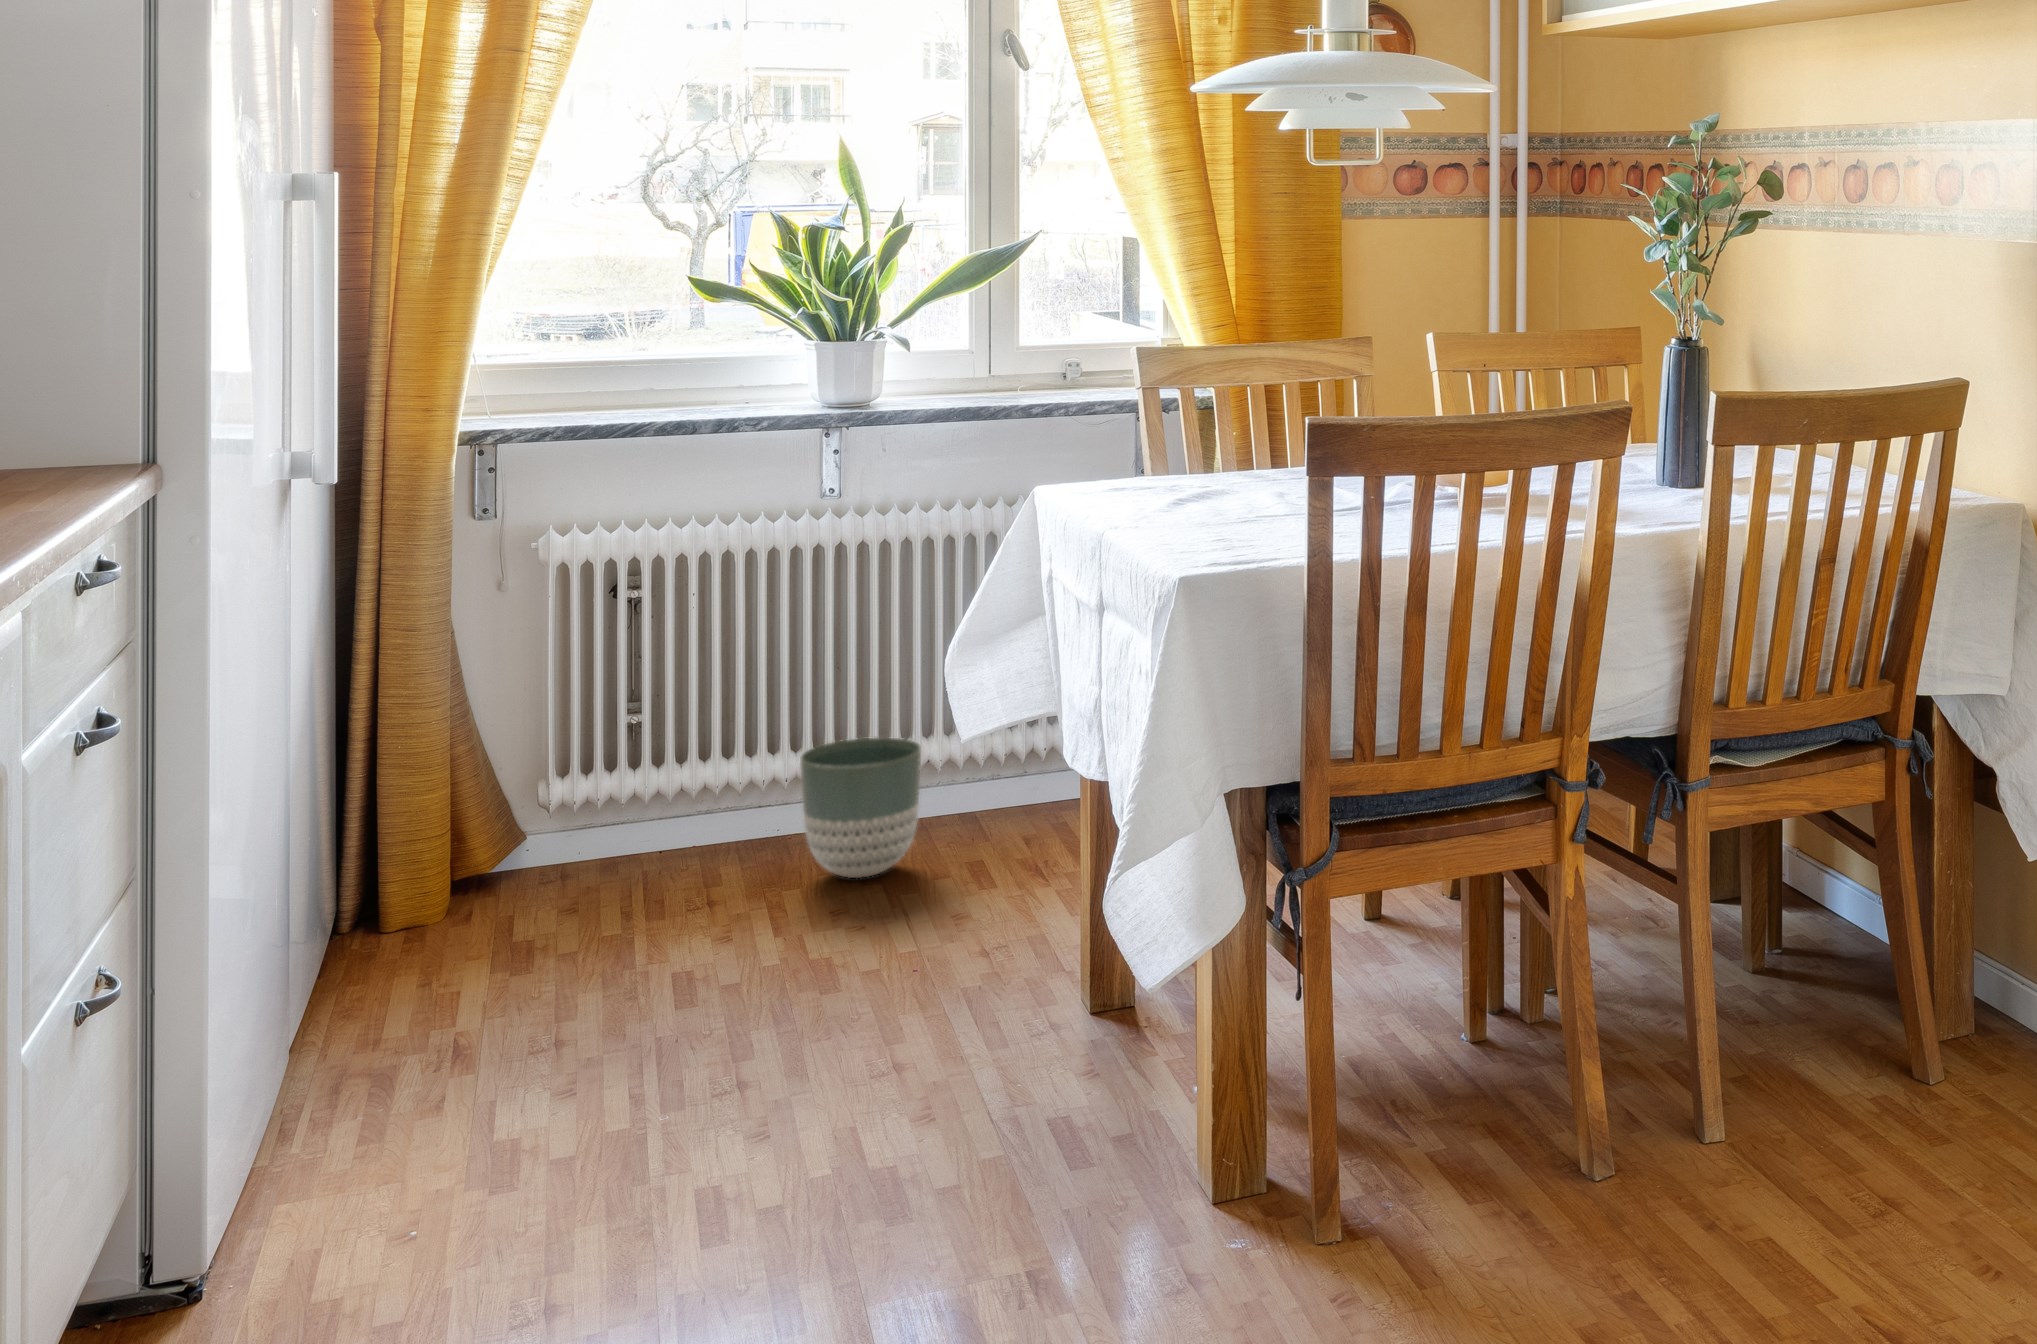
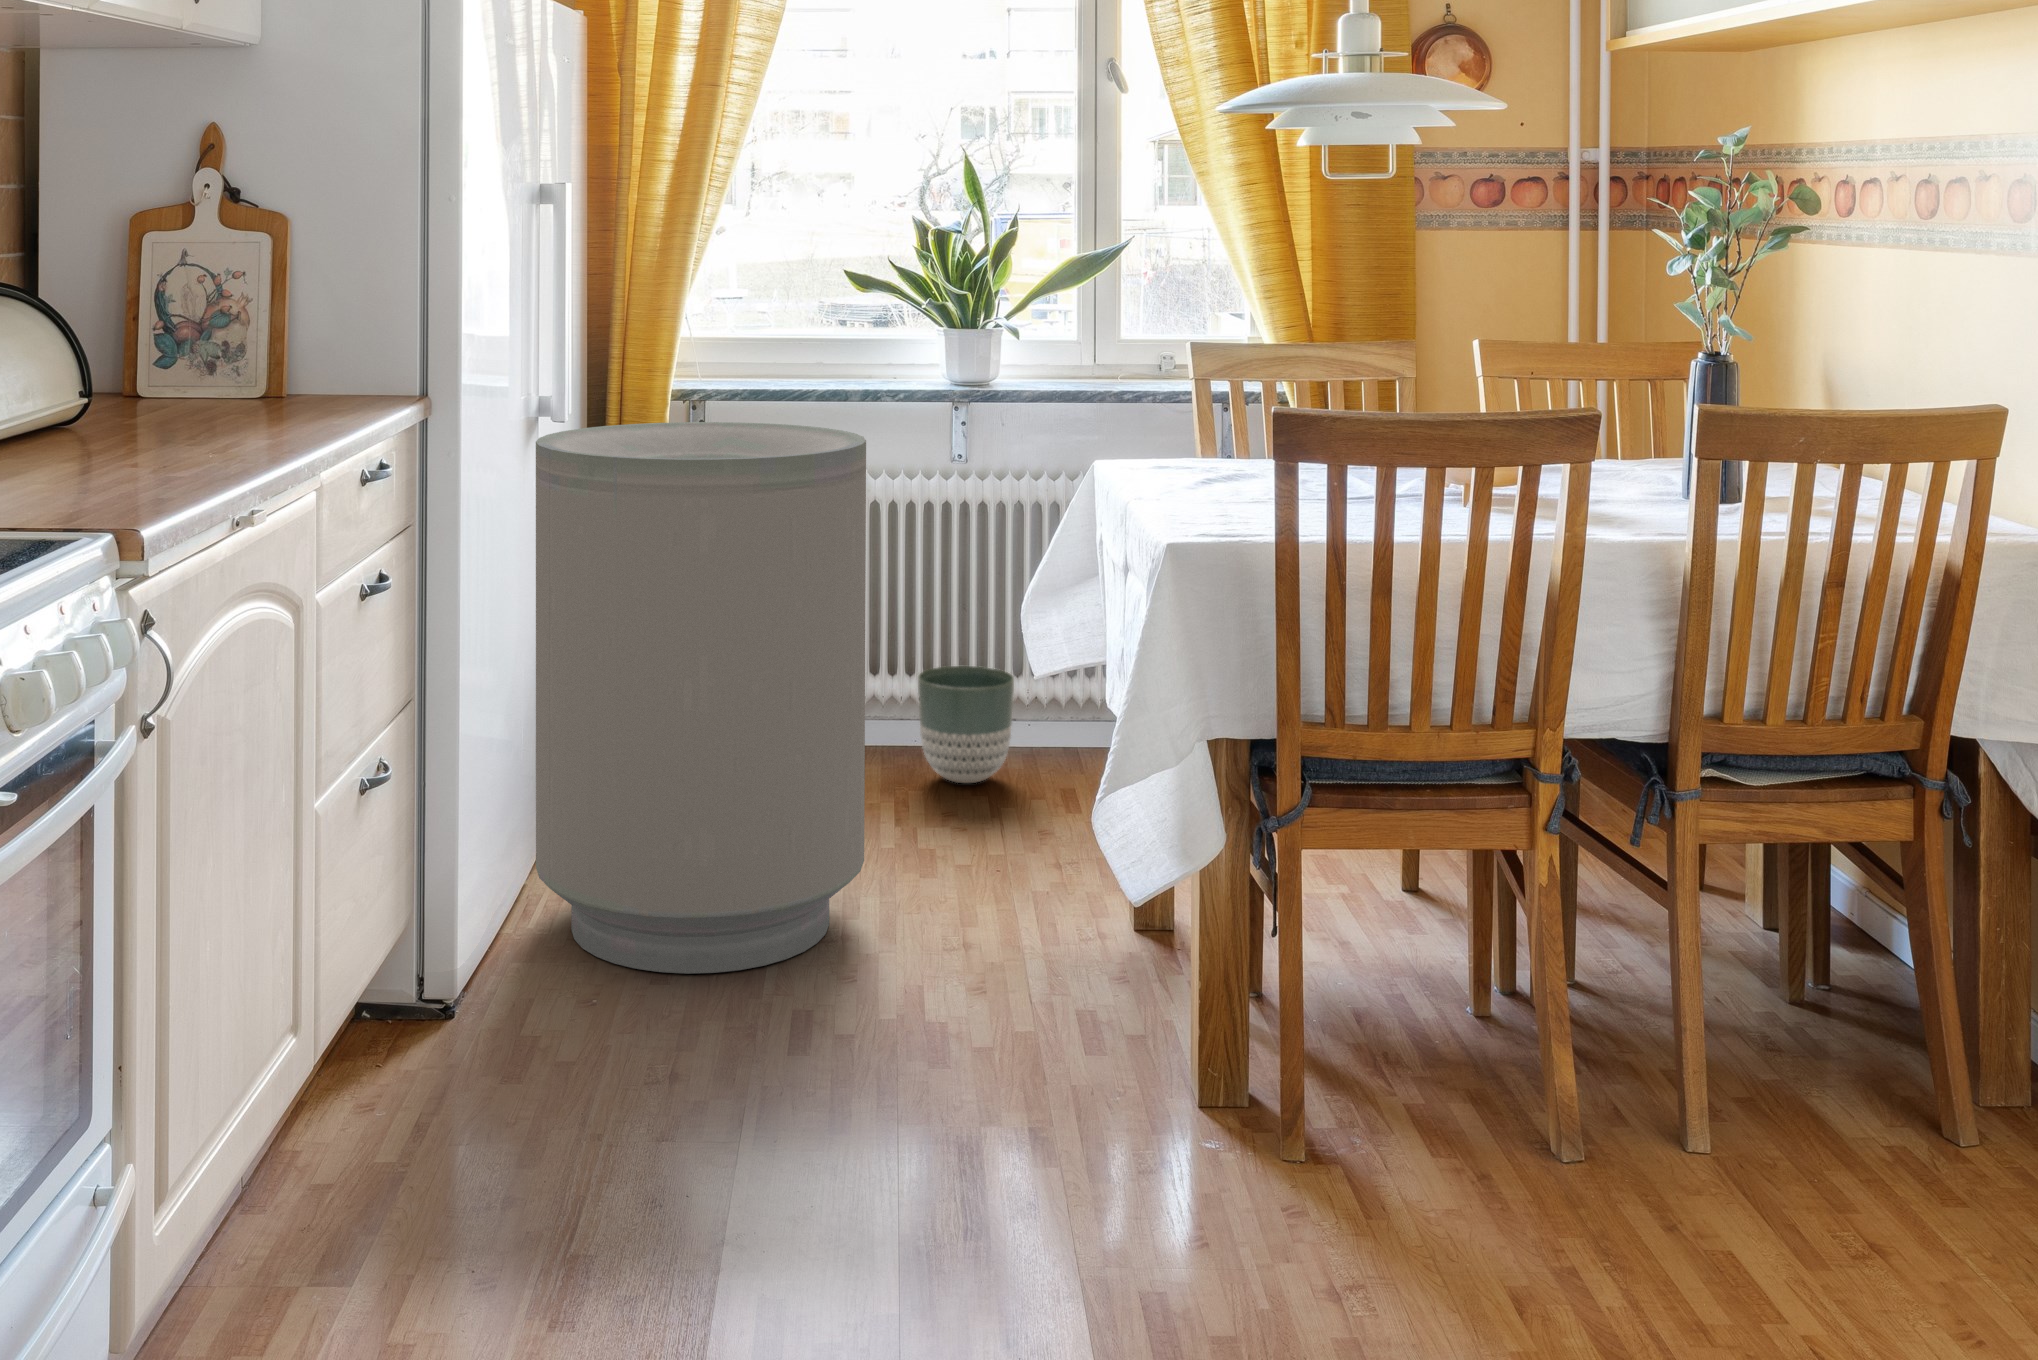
trash can: none [295,470,773,1185] -> present [536,422,866,974]

